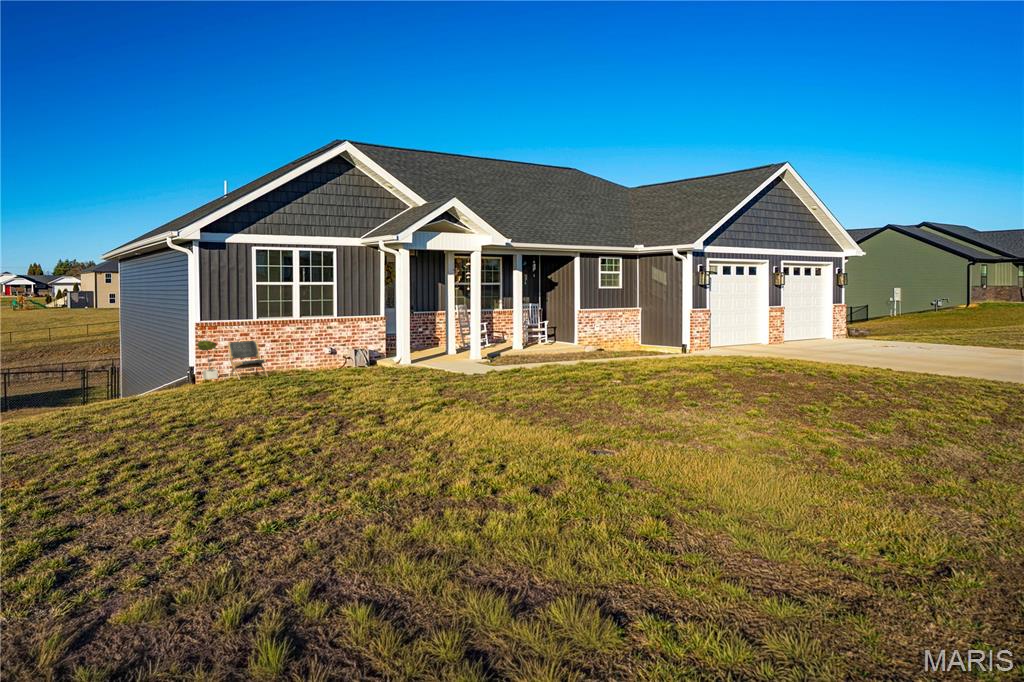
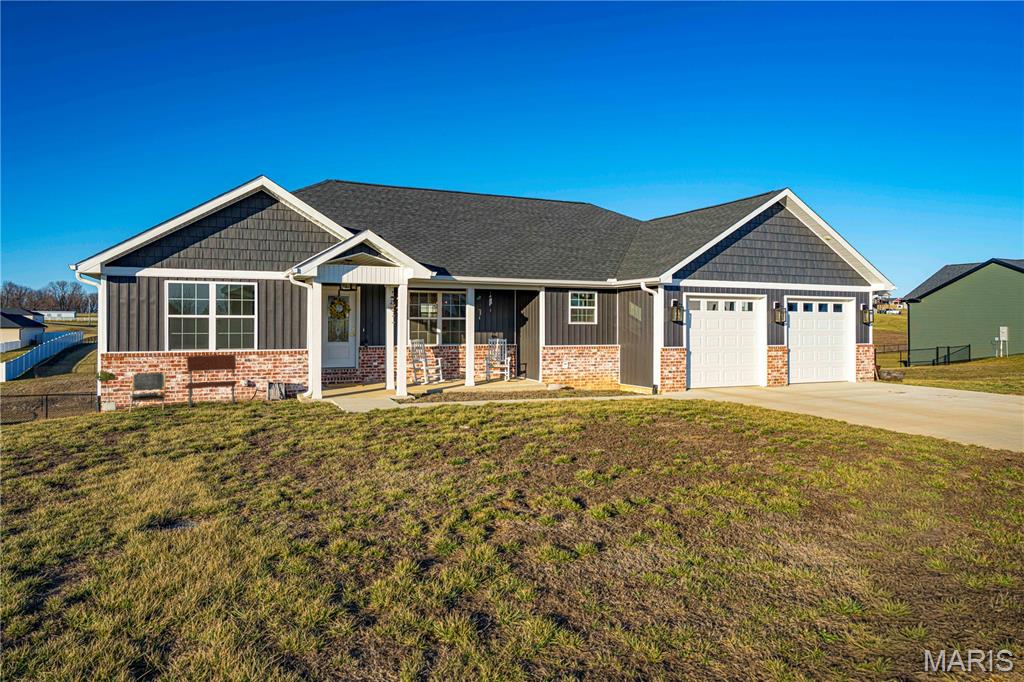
bench: none [278,322,329,374] -> present [185,355,236,407]

